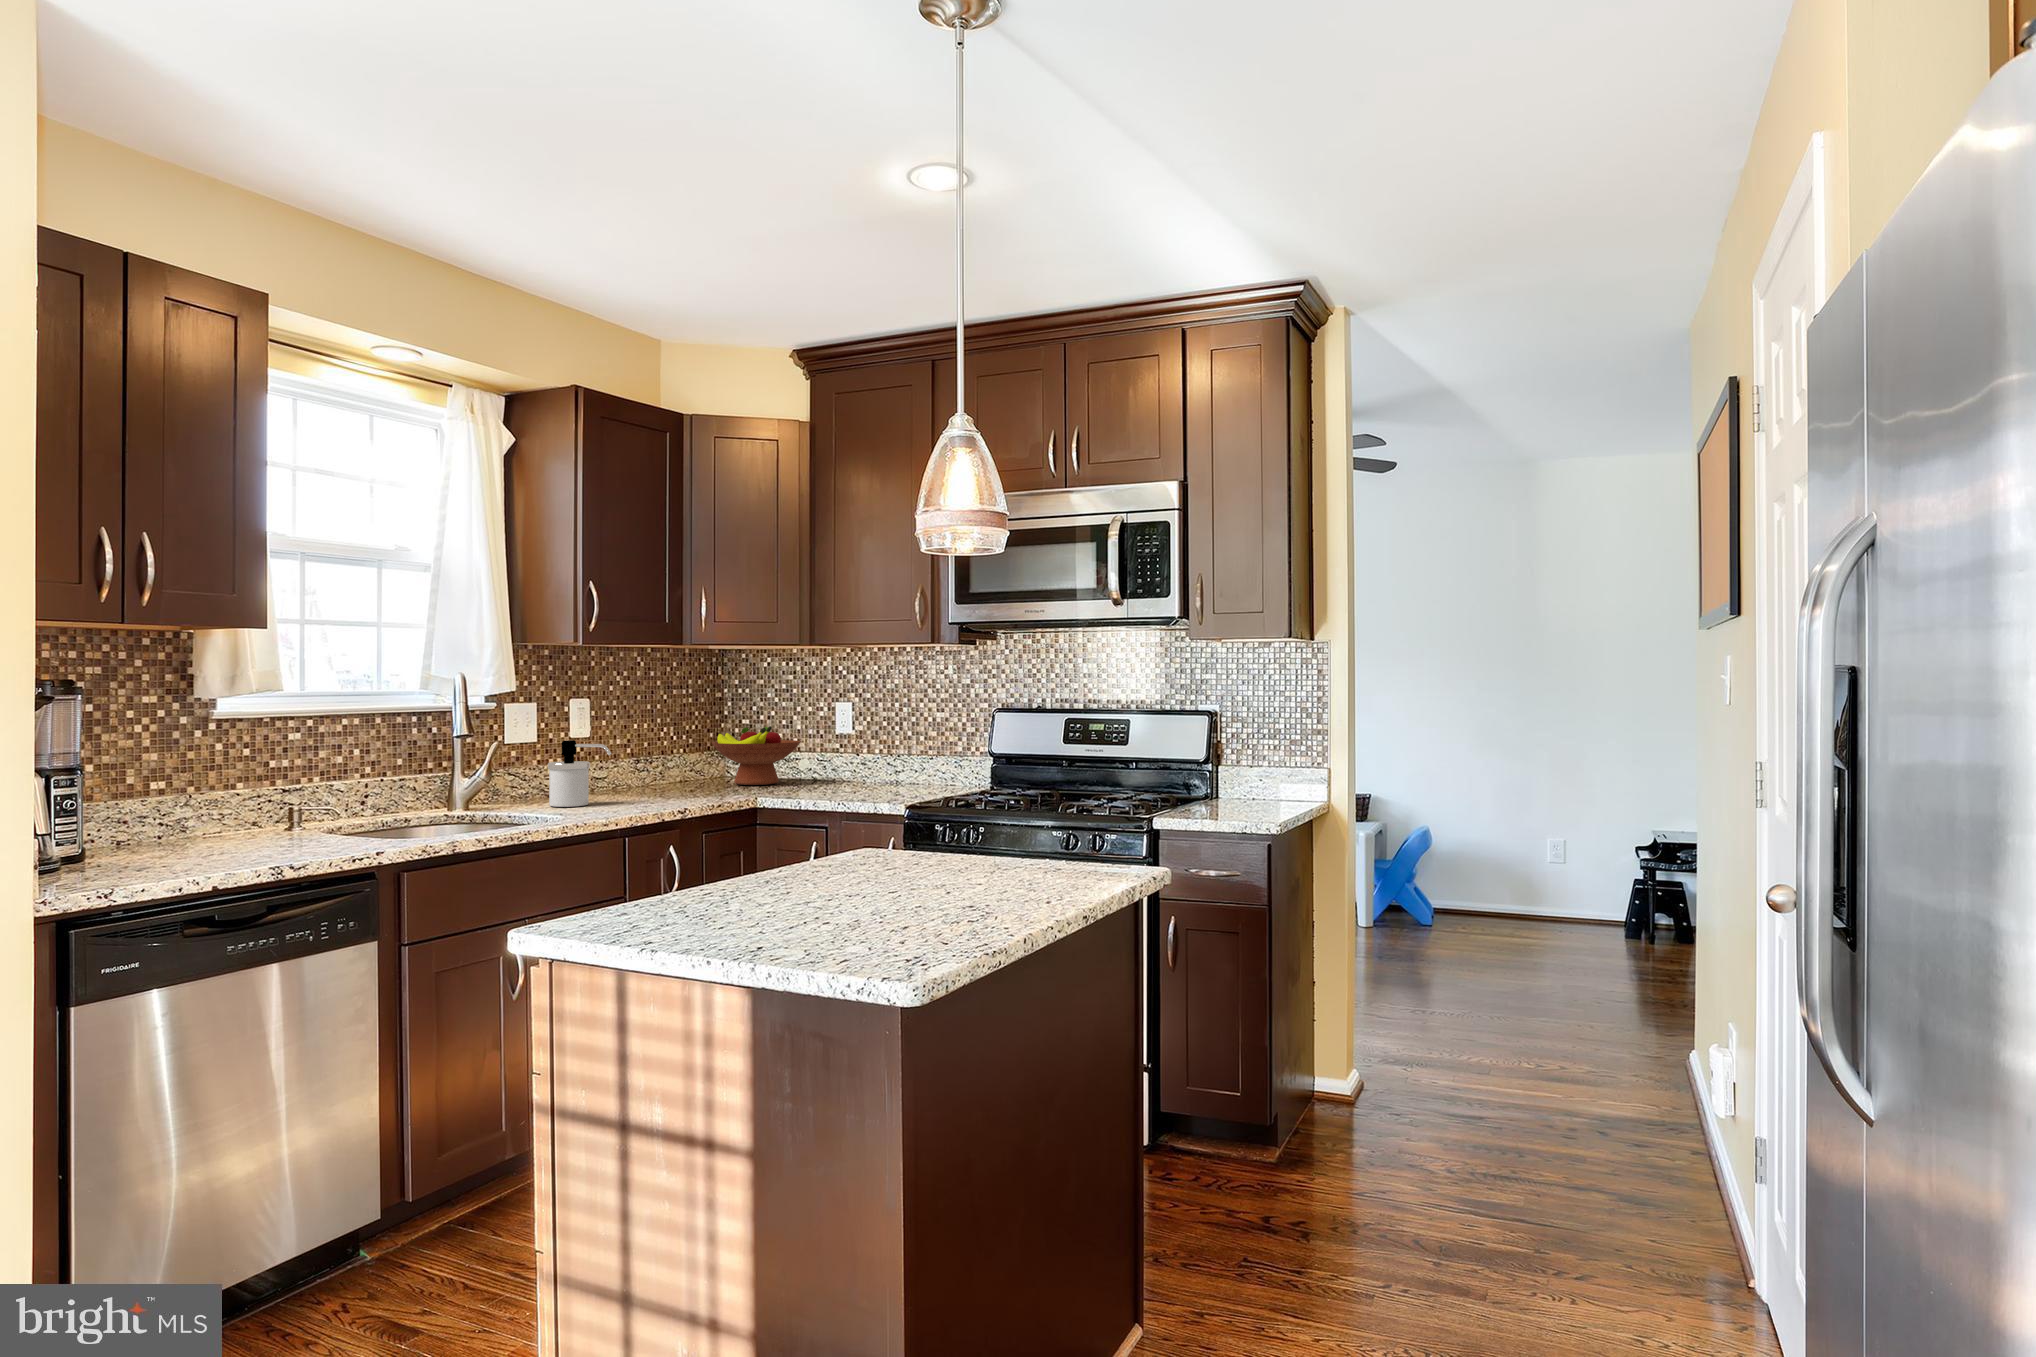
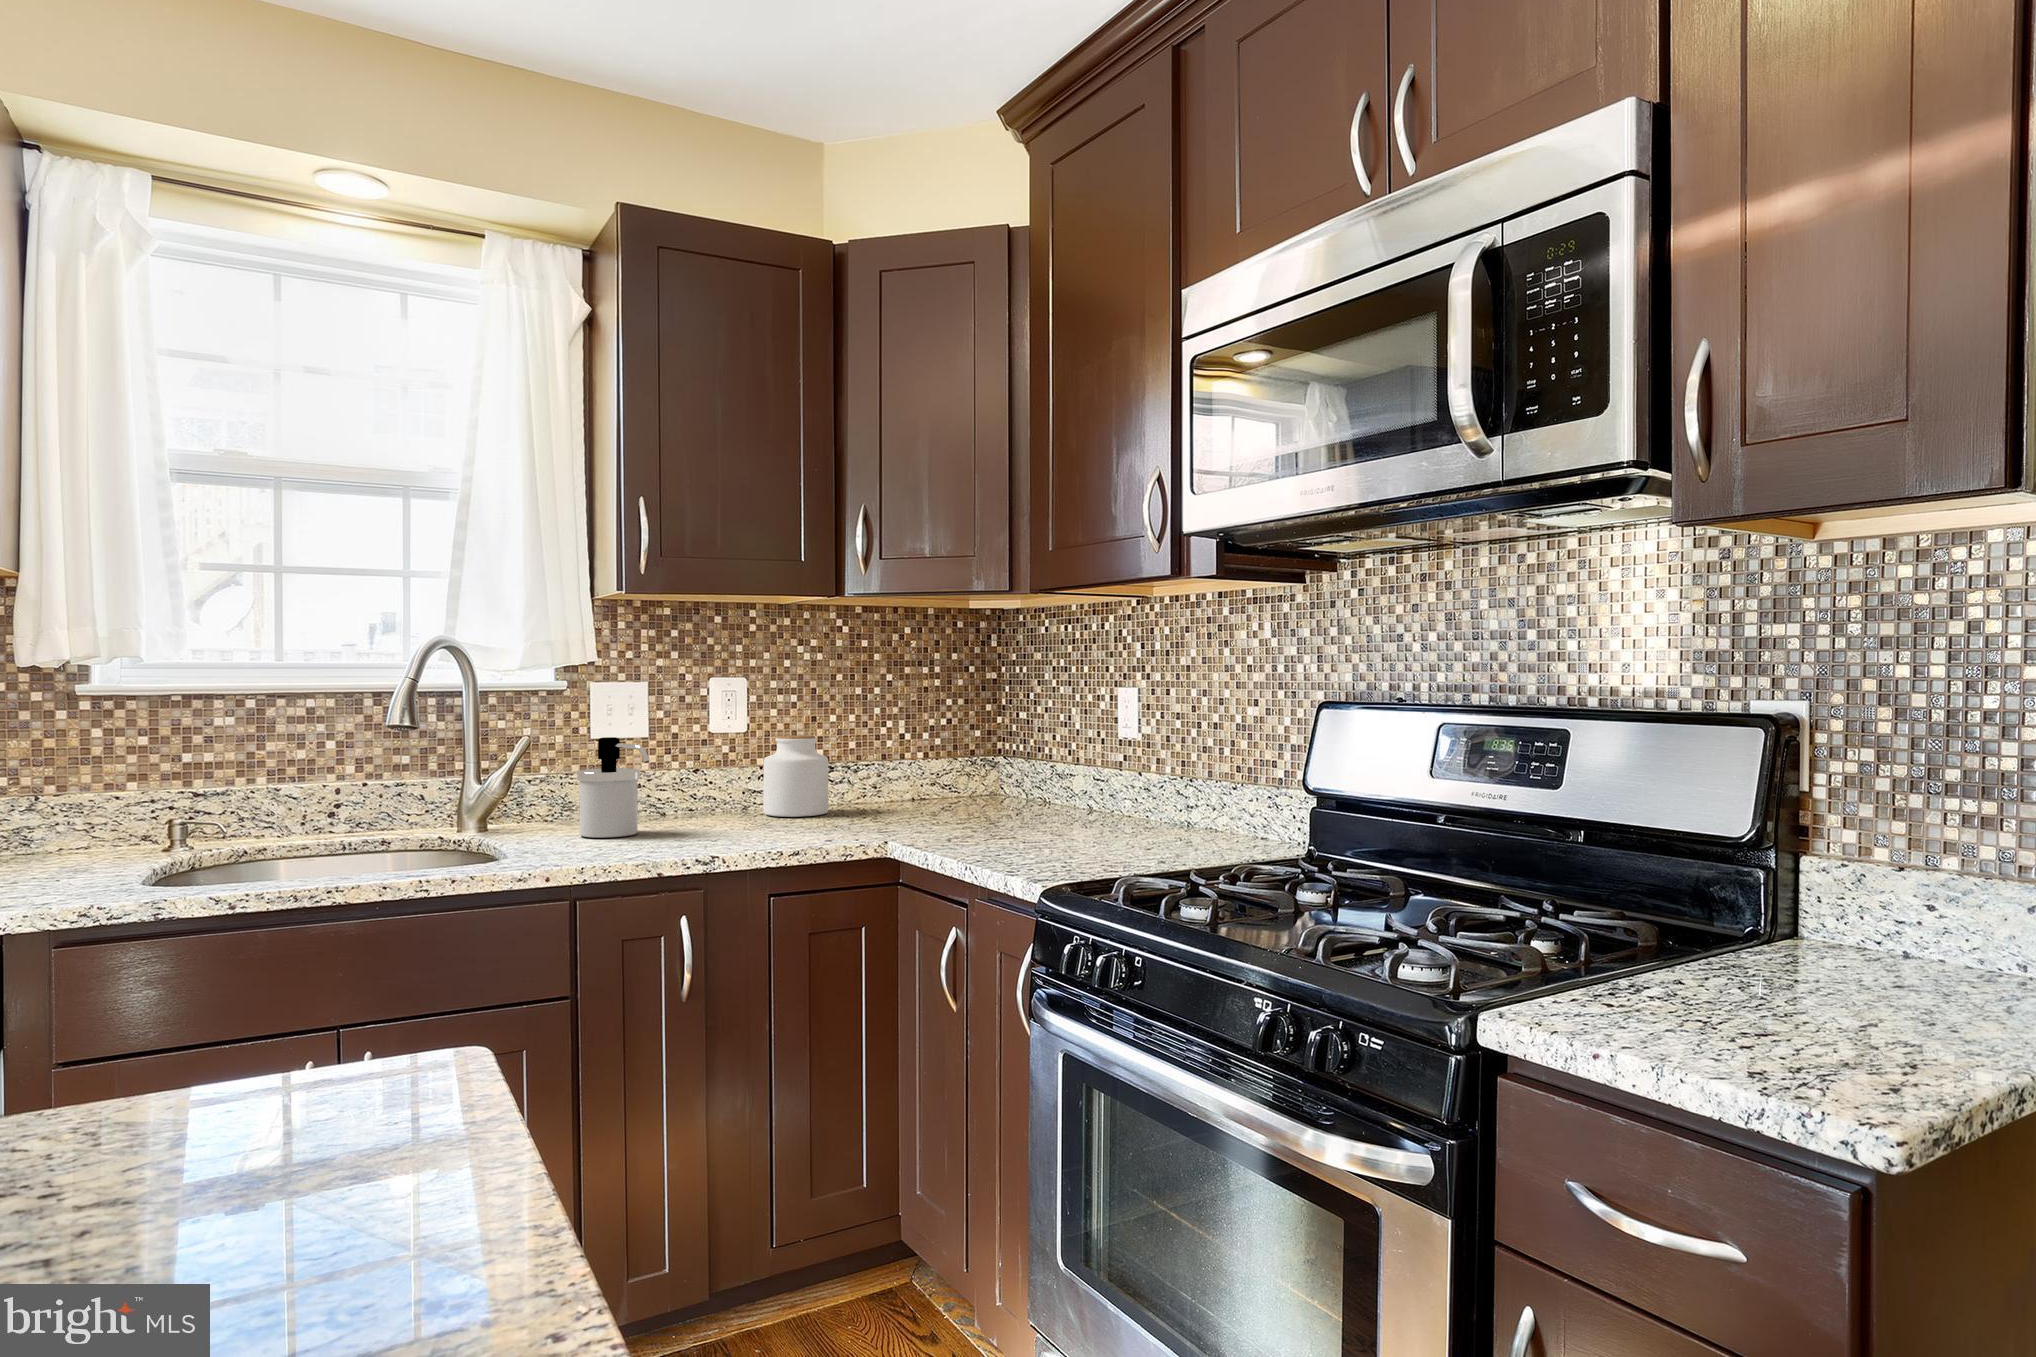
fruit bowl: present [712,726,801,785] -> none [906,723,1044,816]
jar: none [618,738,663,792] -> present [763,735,828,817]

